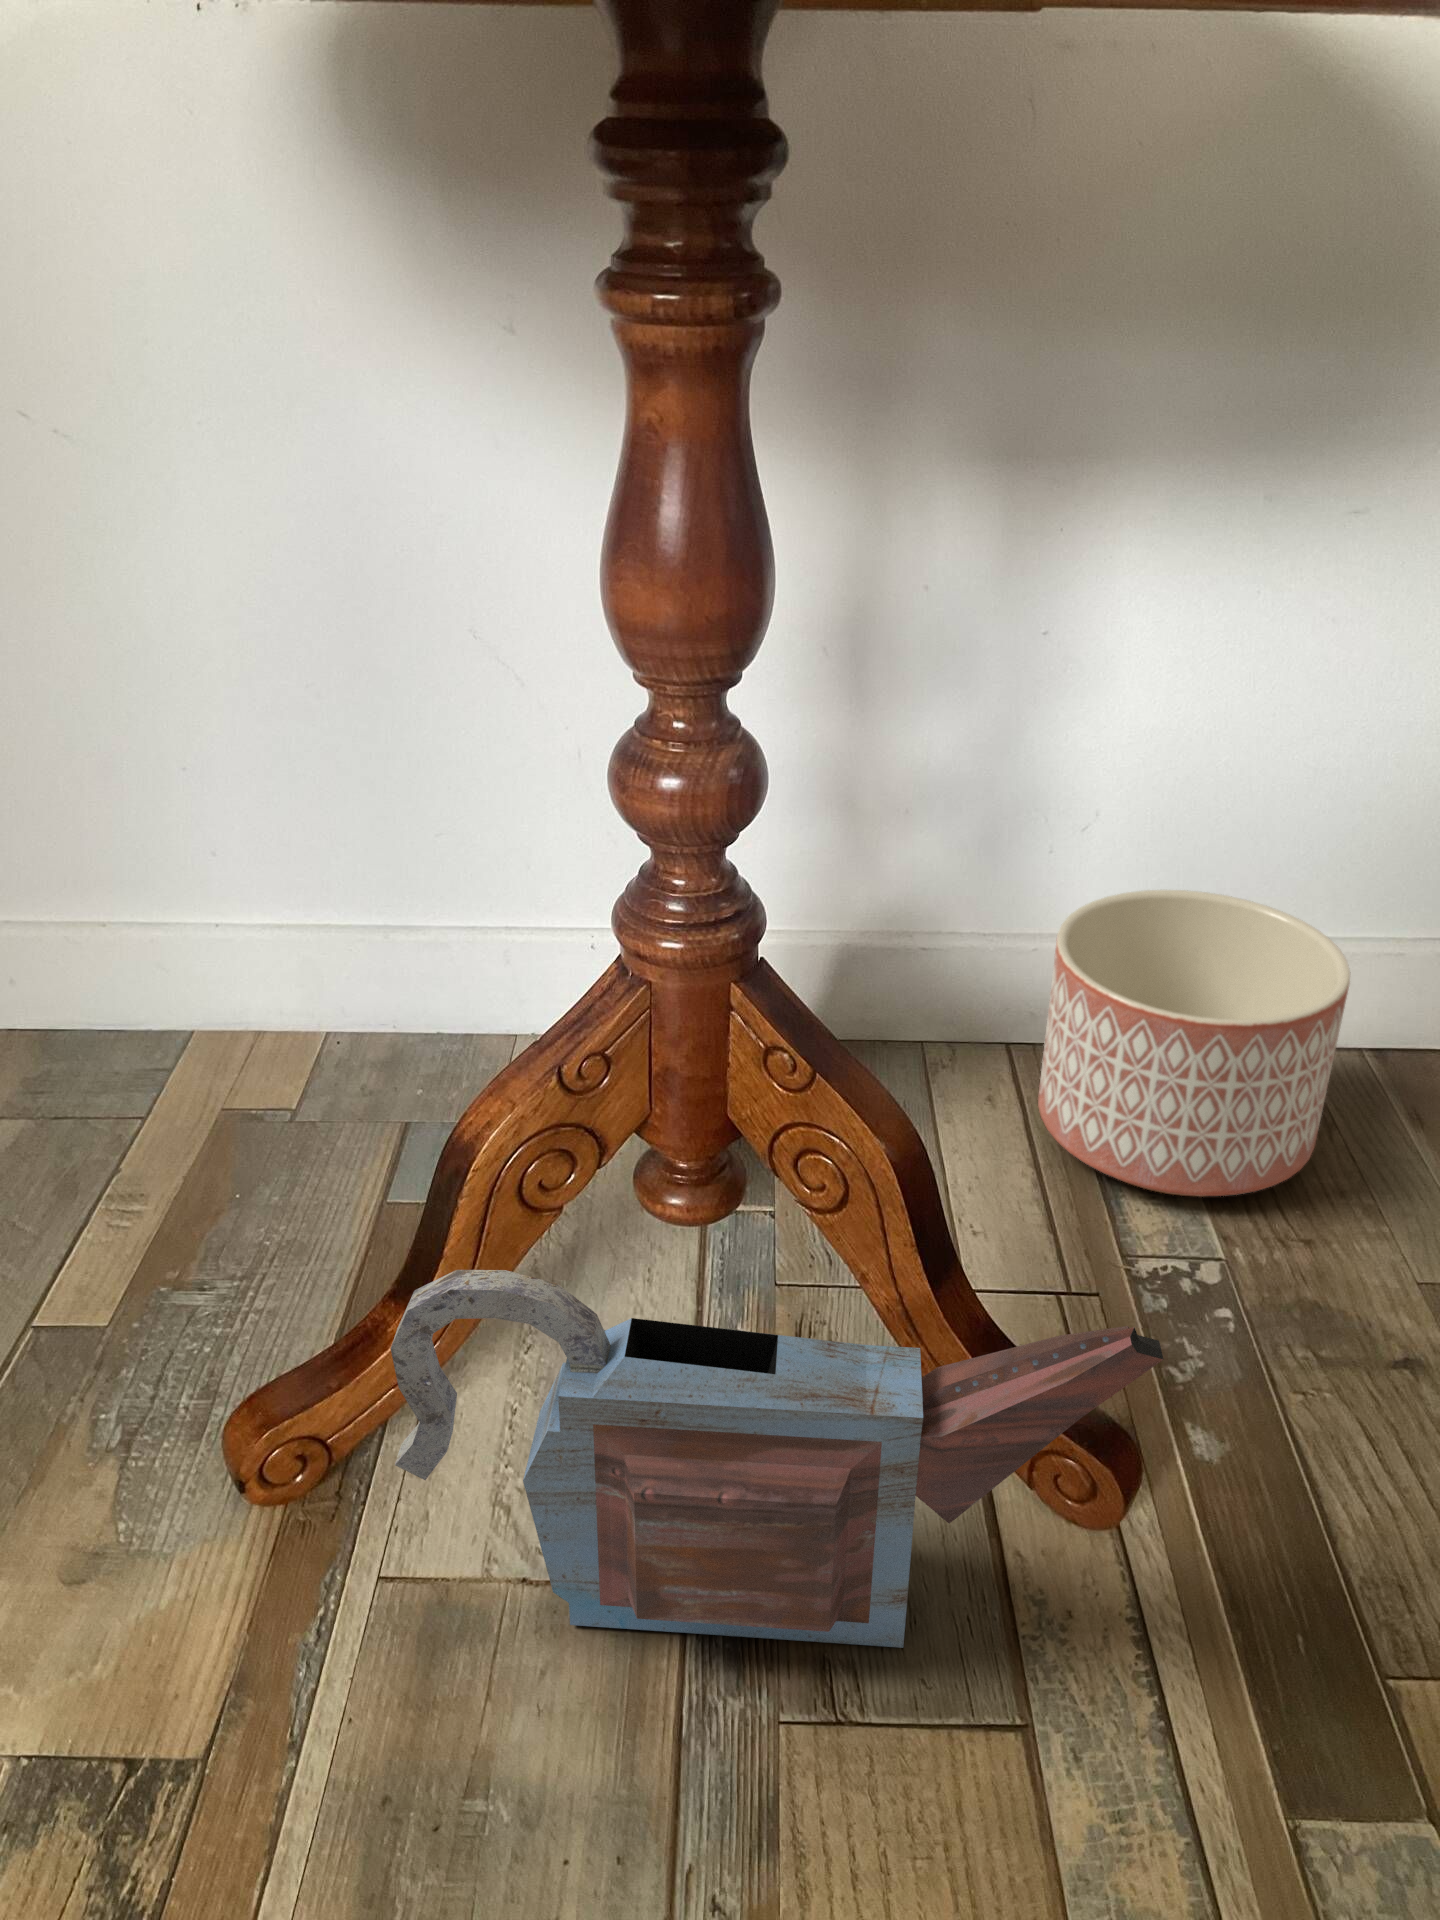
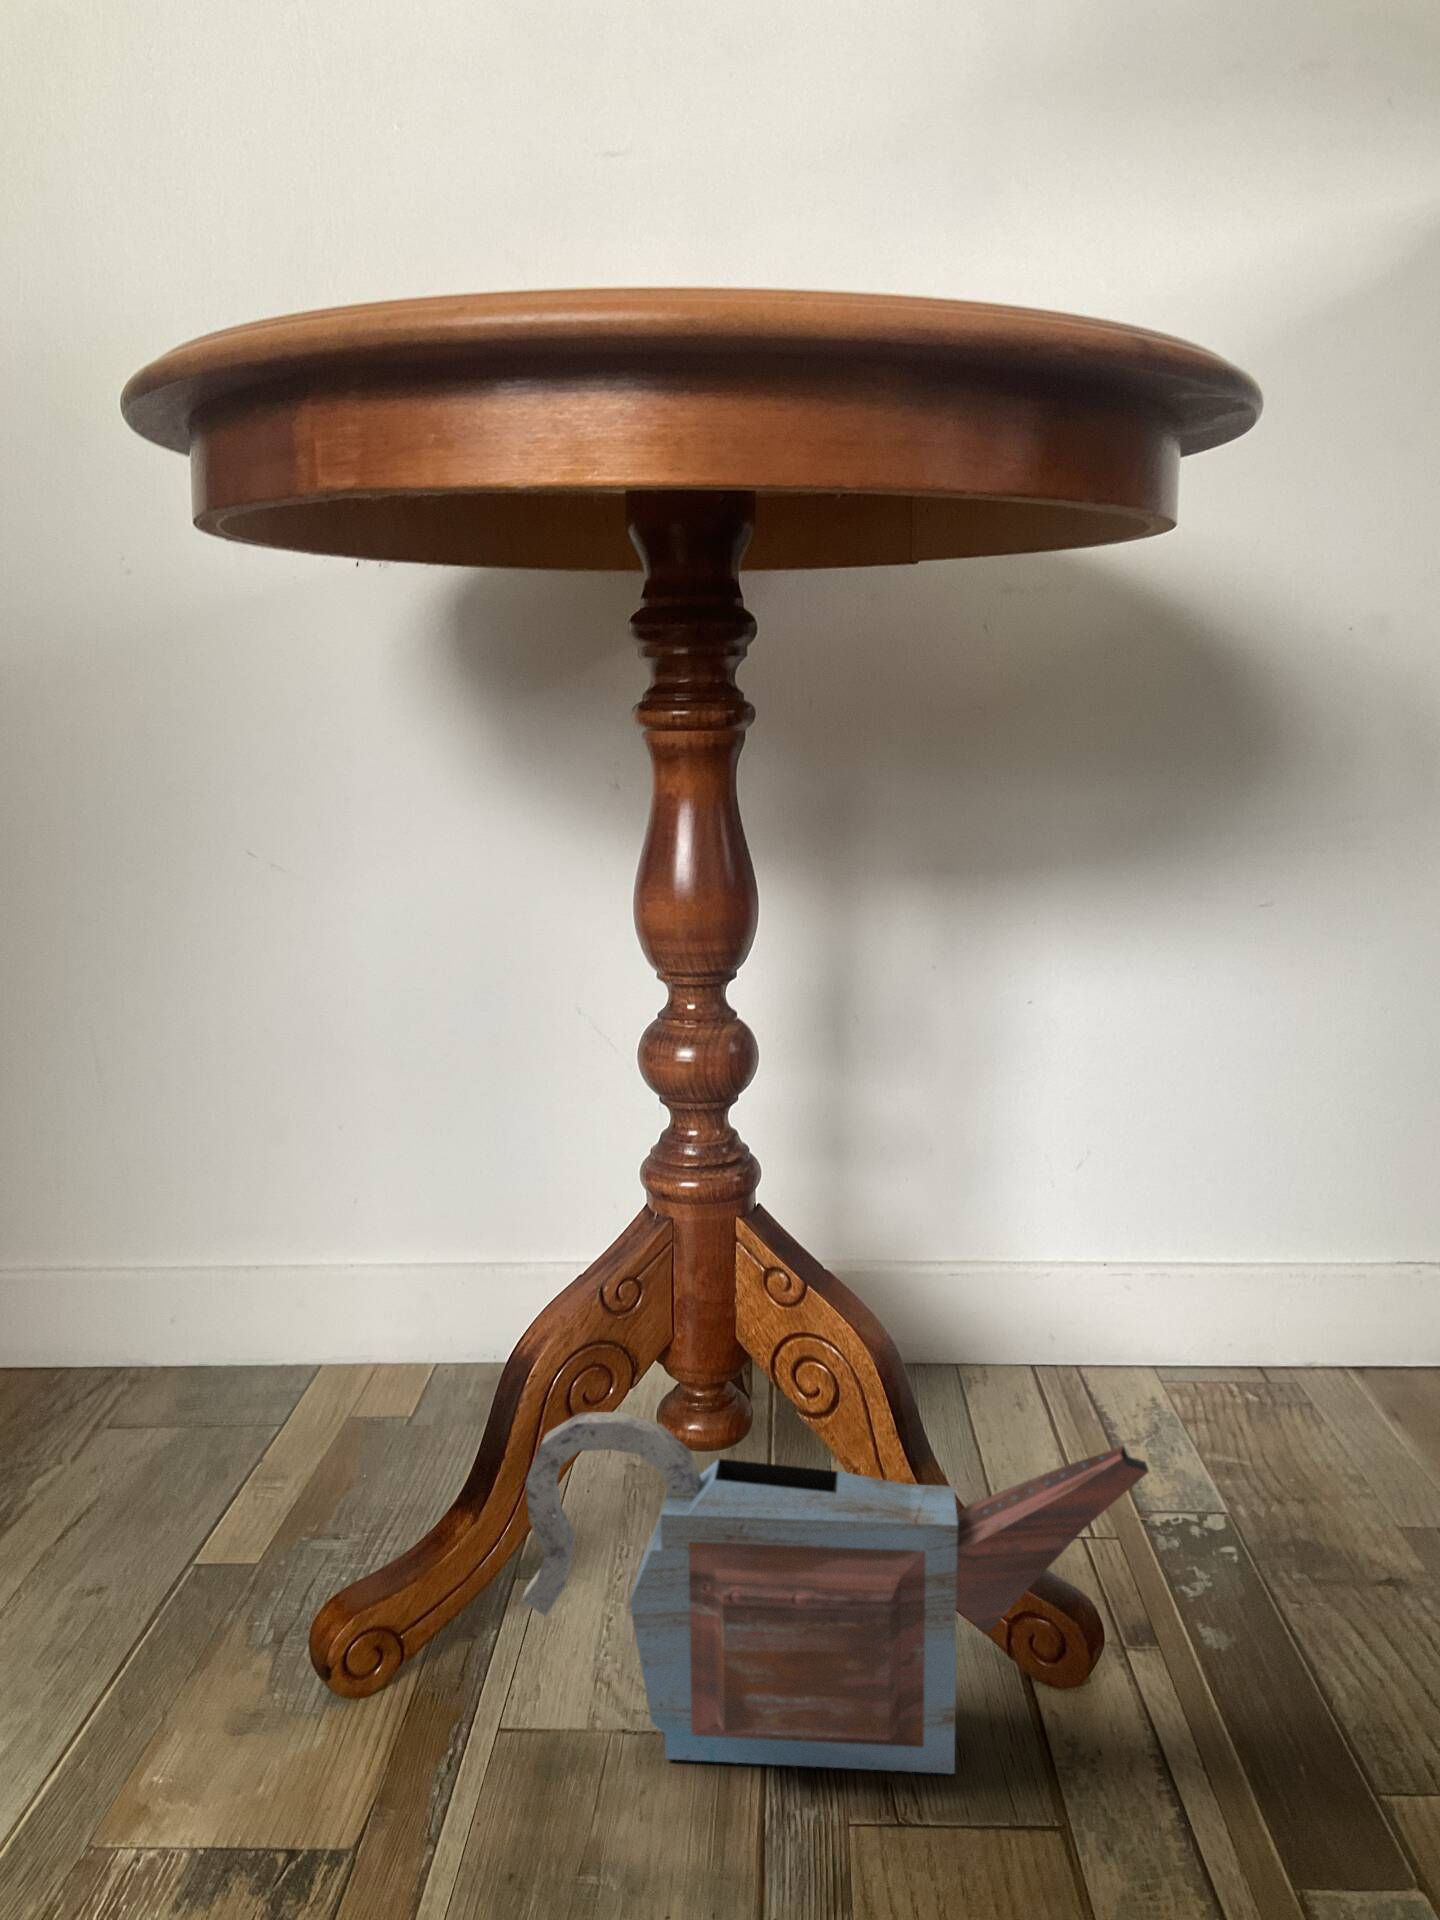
planter: present [1038,890,1350,1197] -> none [1059,1217,1311,1470]

